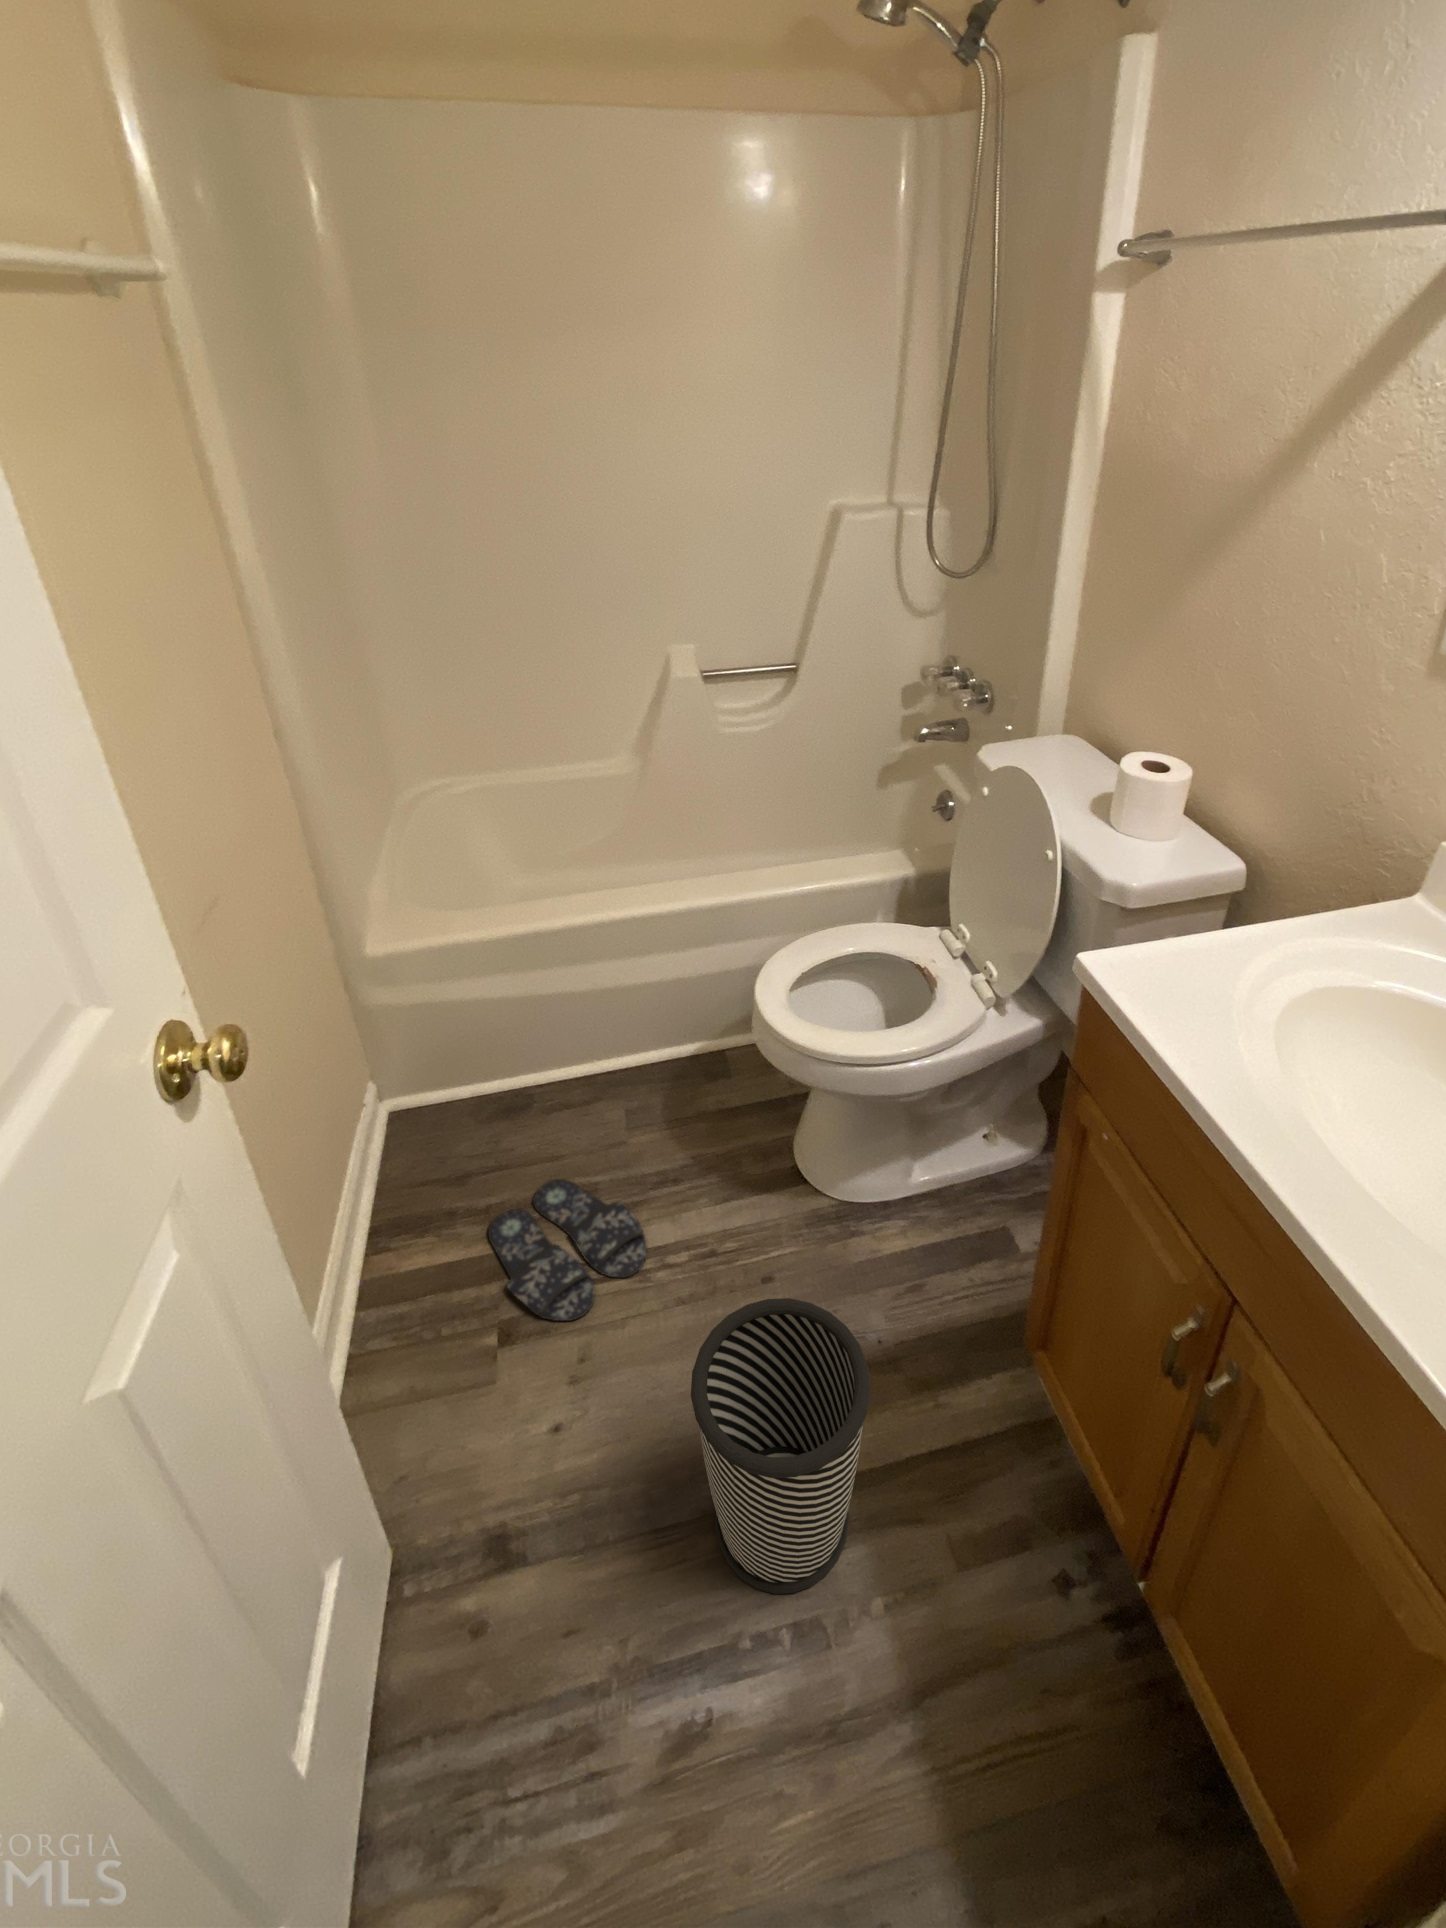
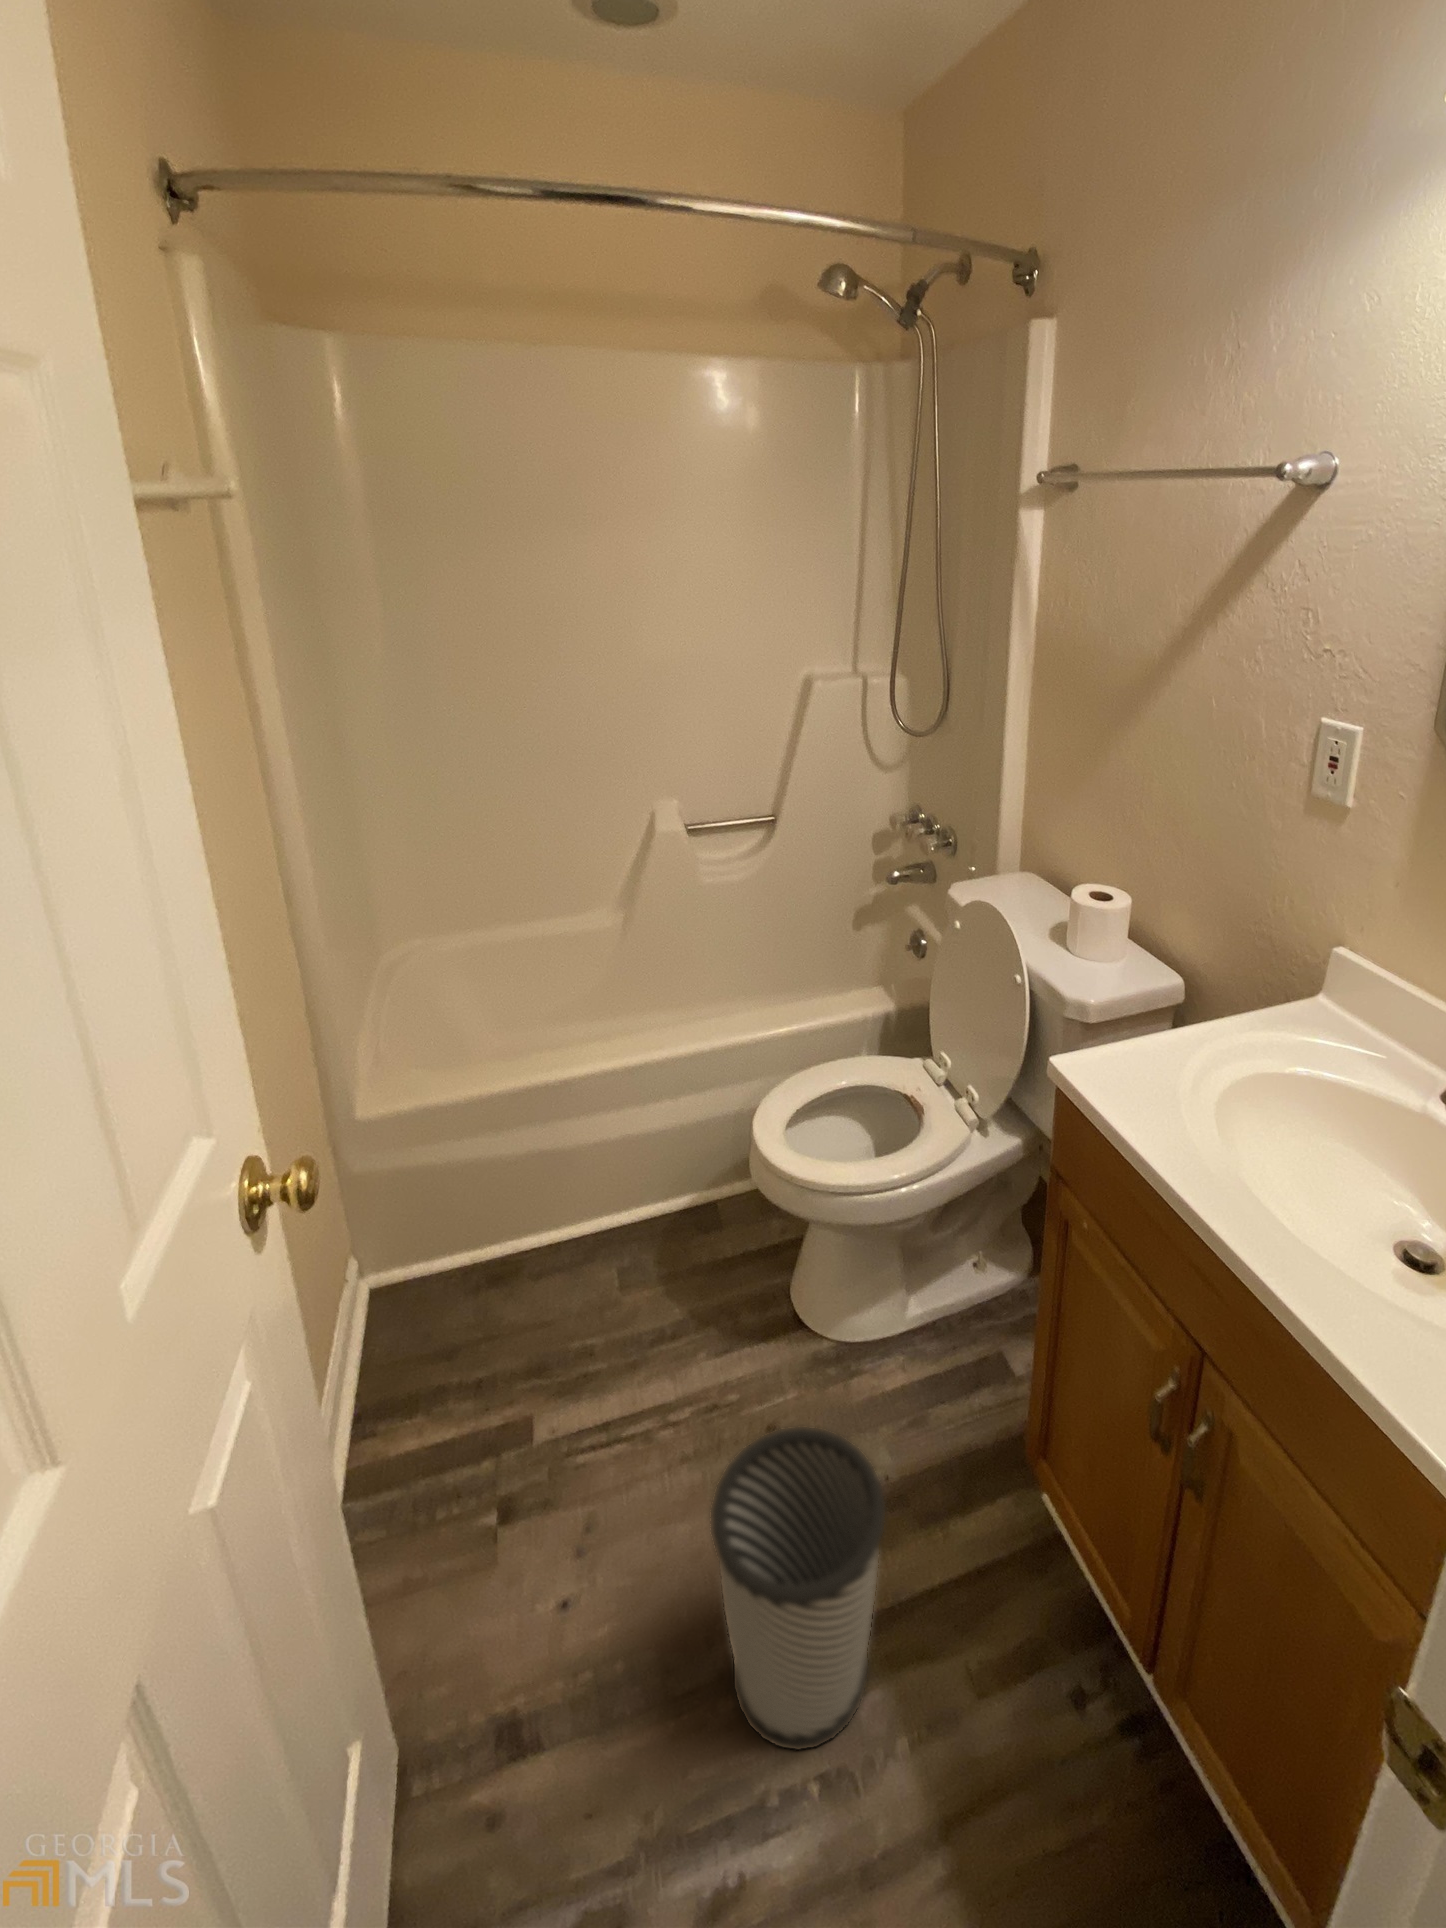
slippers: present [488,1179,647,1321] -> none [483,1341,649,1489]

